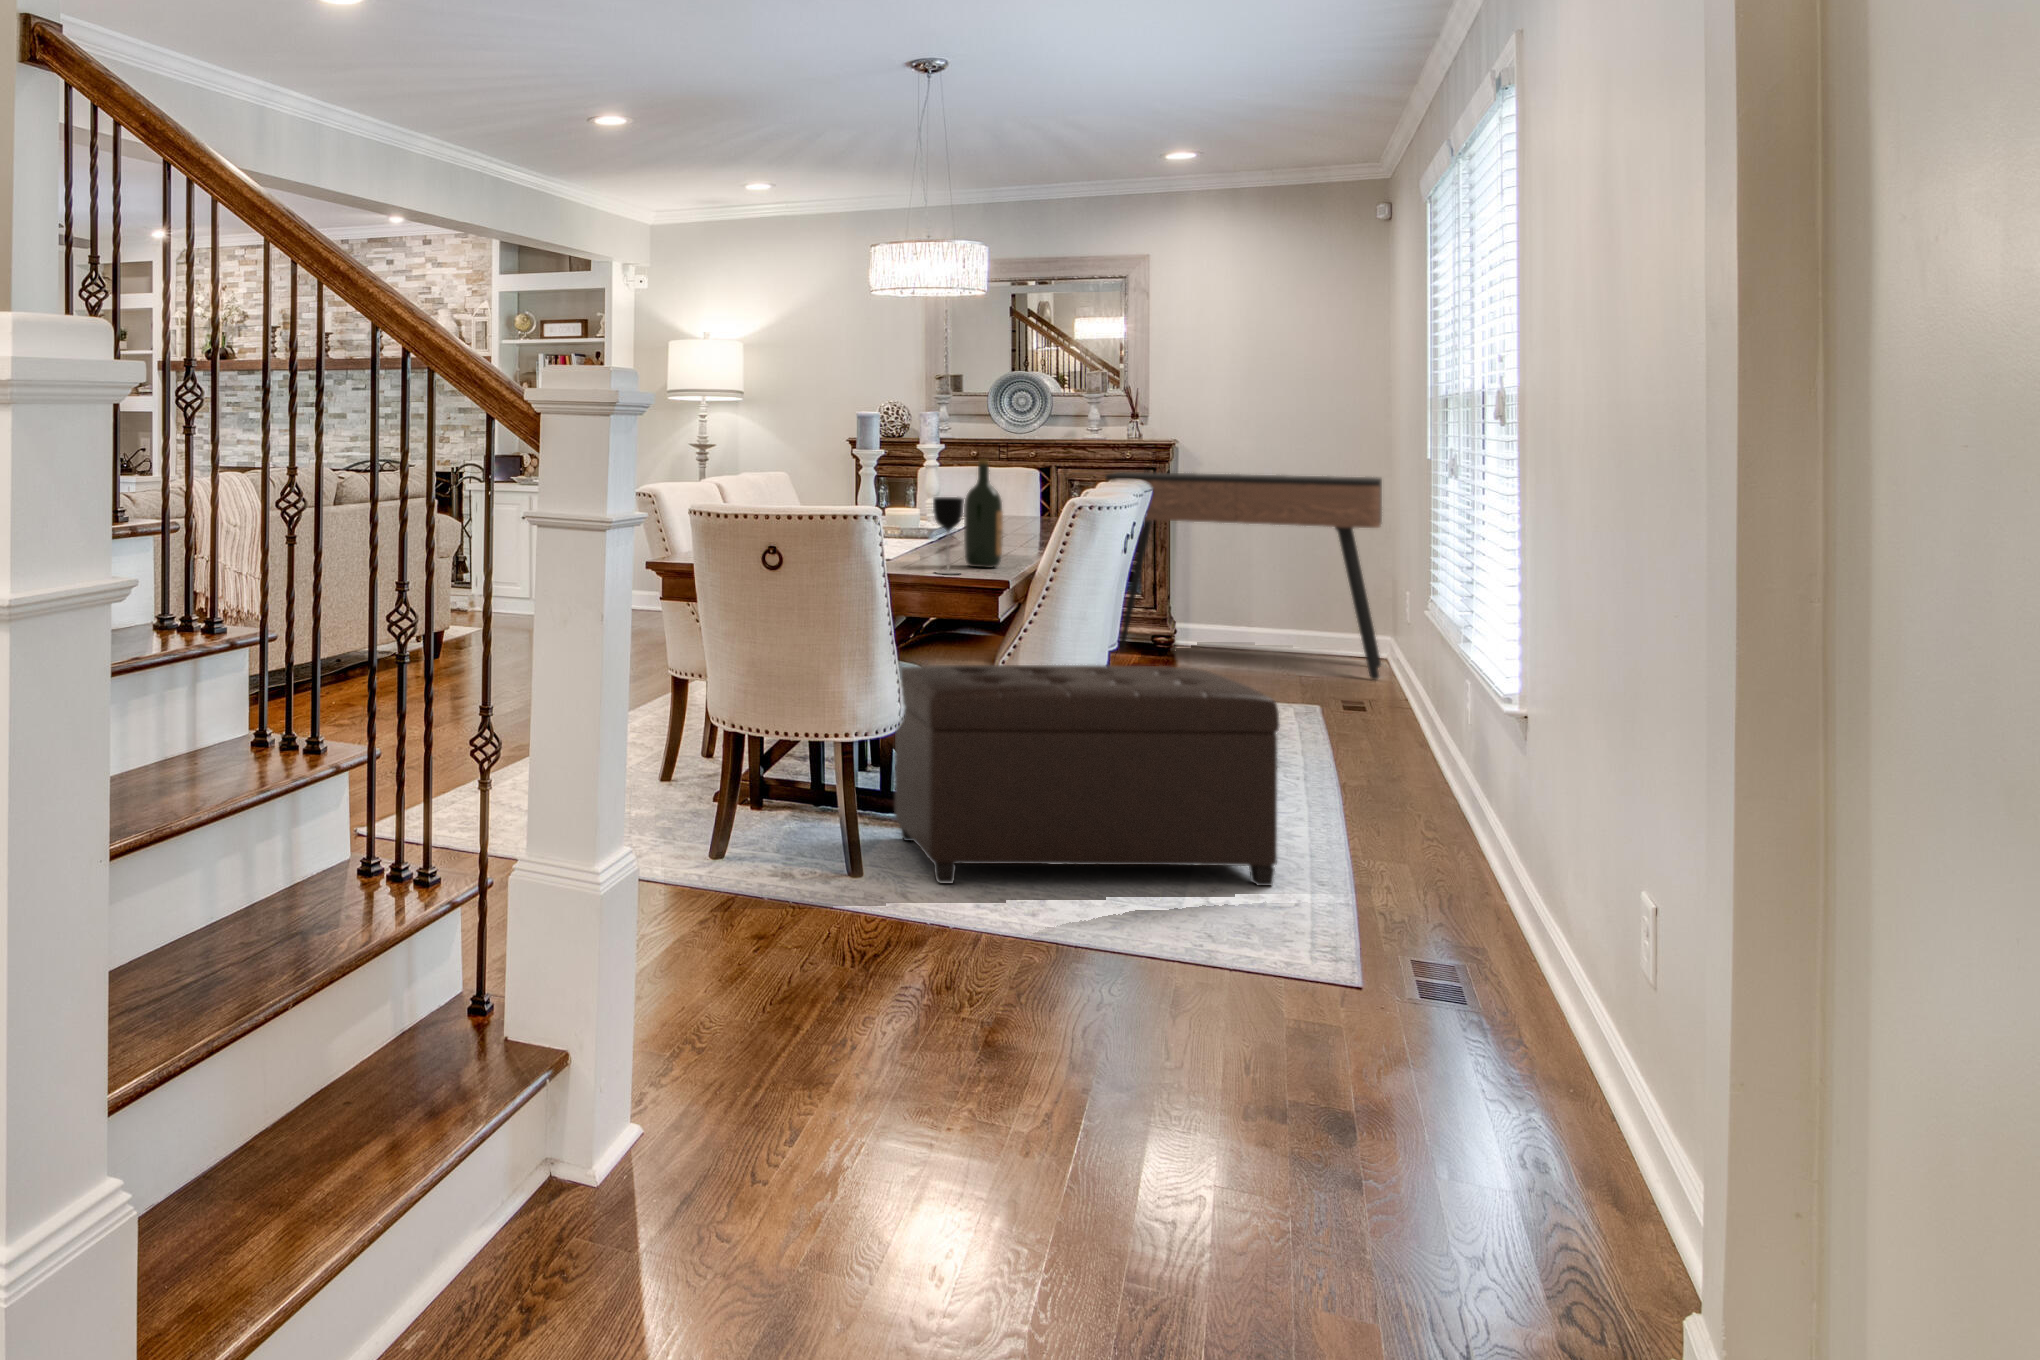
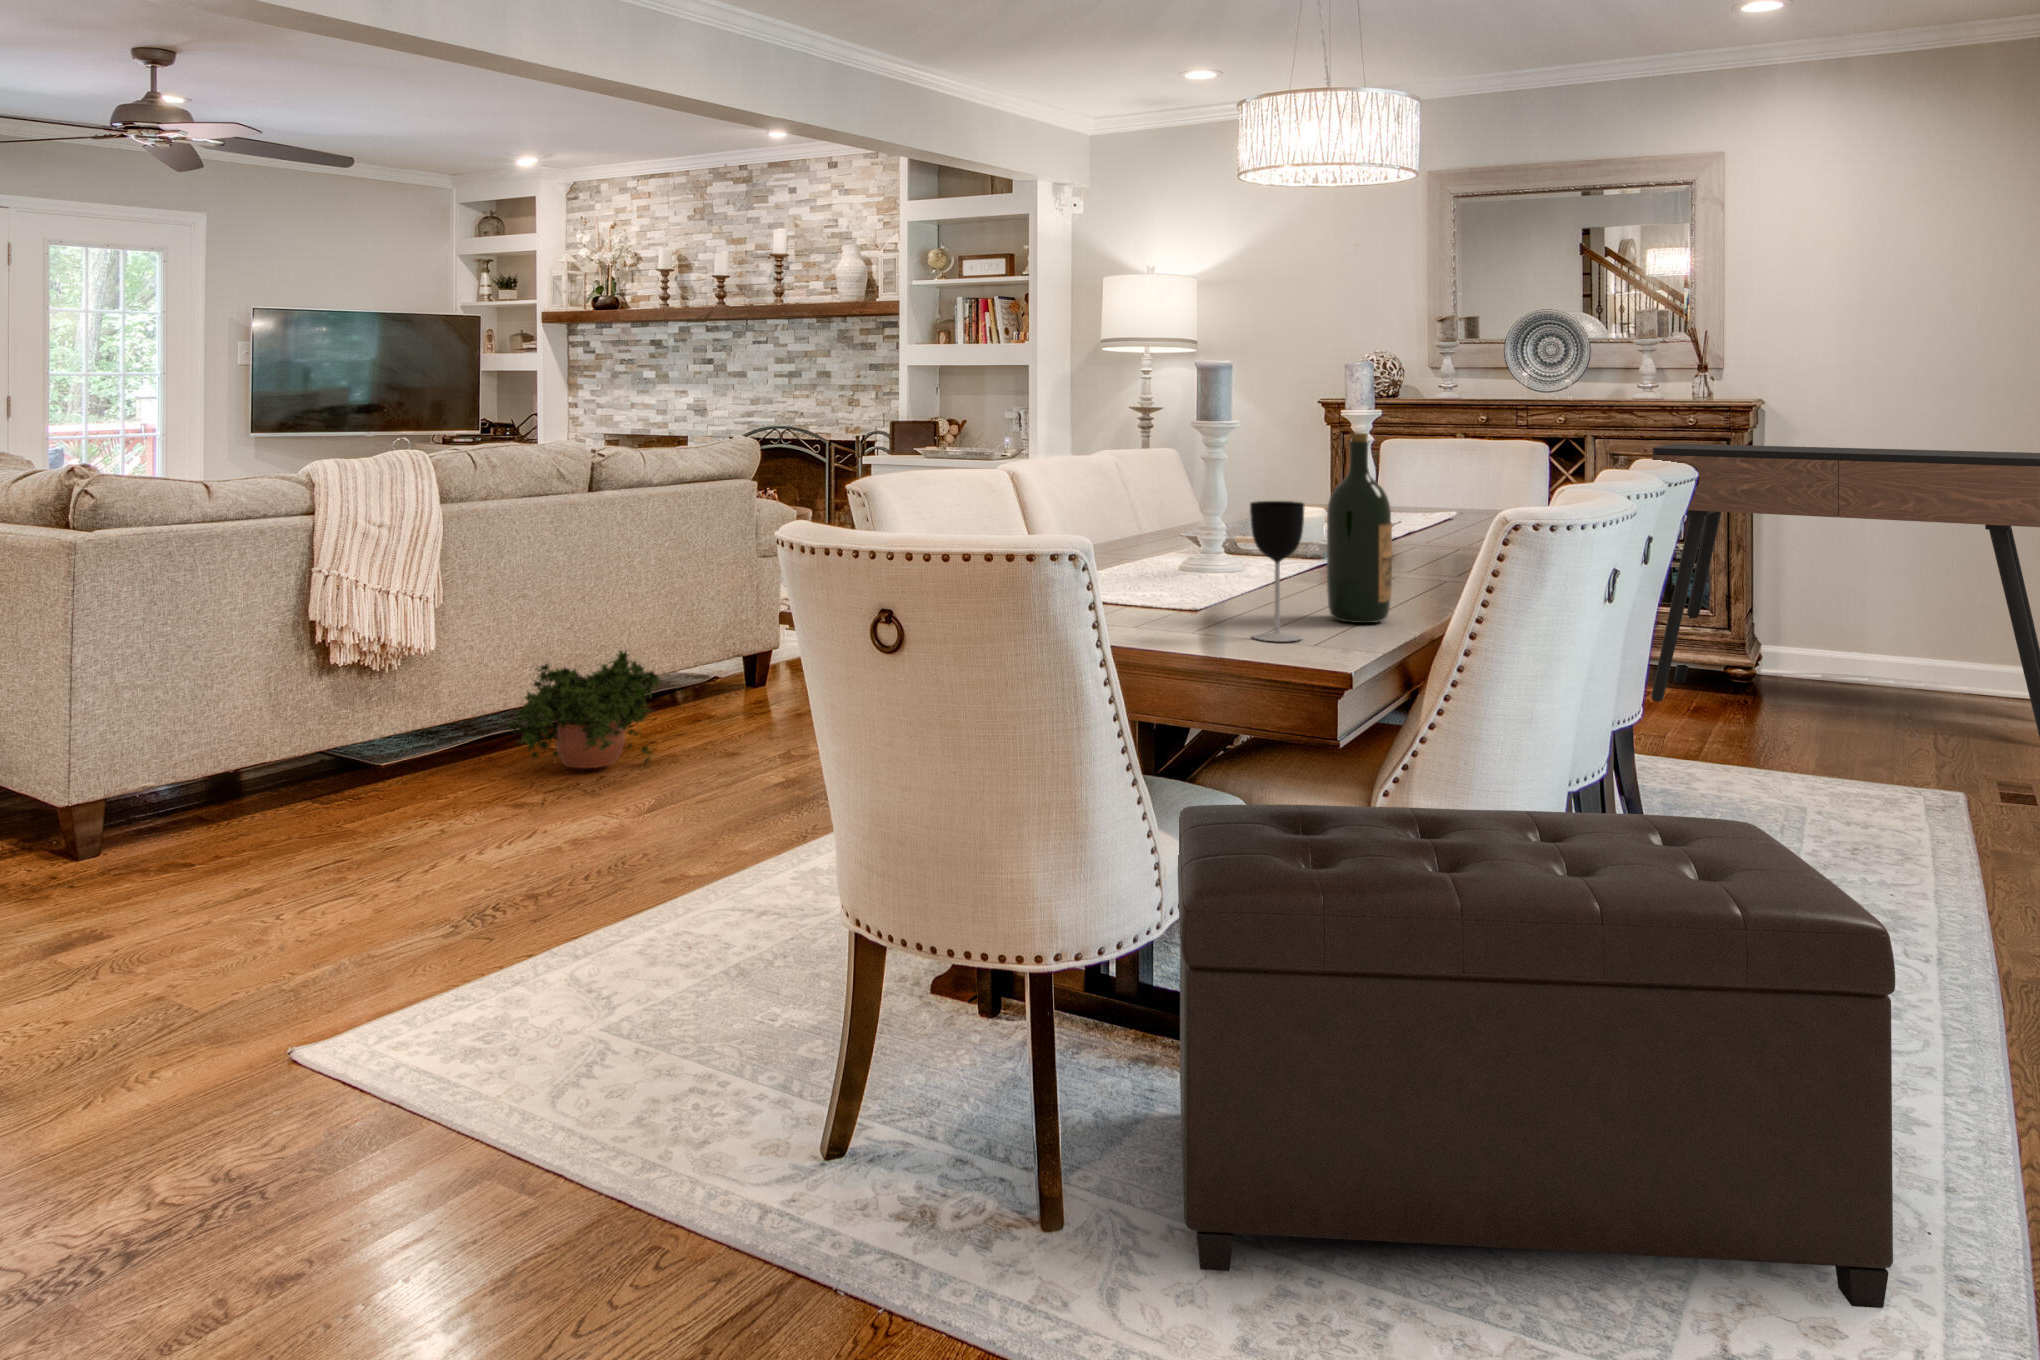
potted plant: none [313,620,420,704] -> present [508,650,660,768]

